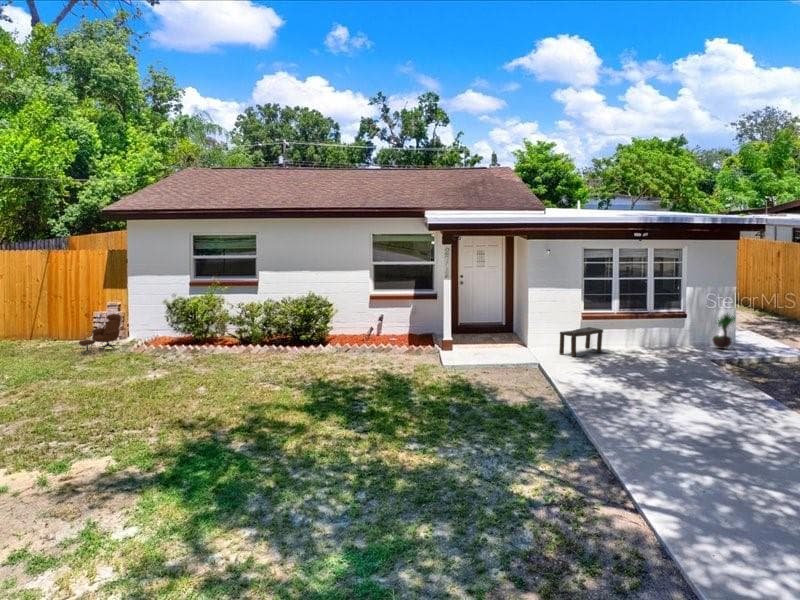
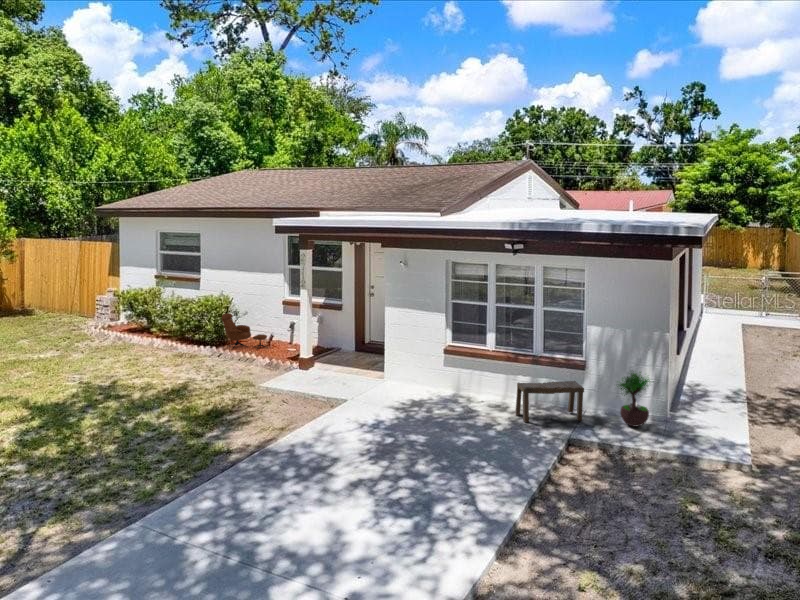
lounge chair: present [79,314,121,353] -> present [222,313,267,348]
bench: present [559,327,603,357] -> present [515,381,584,422]

